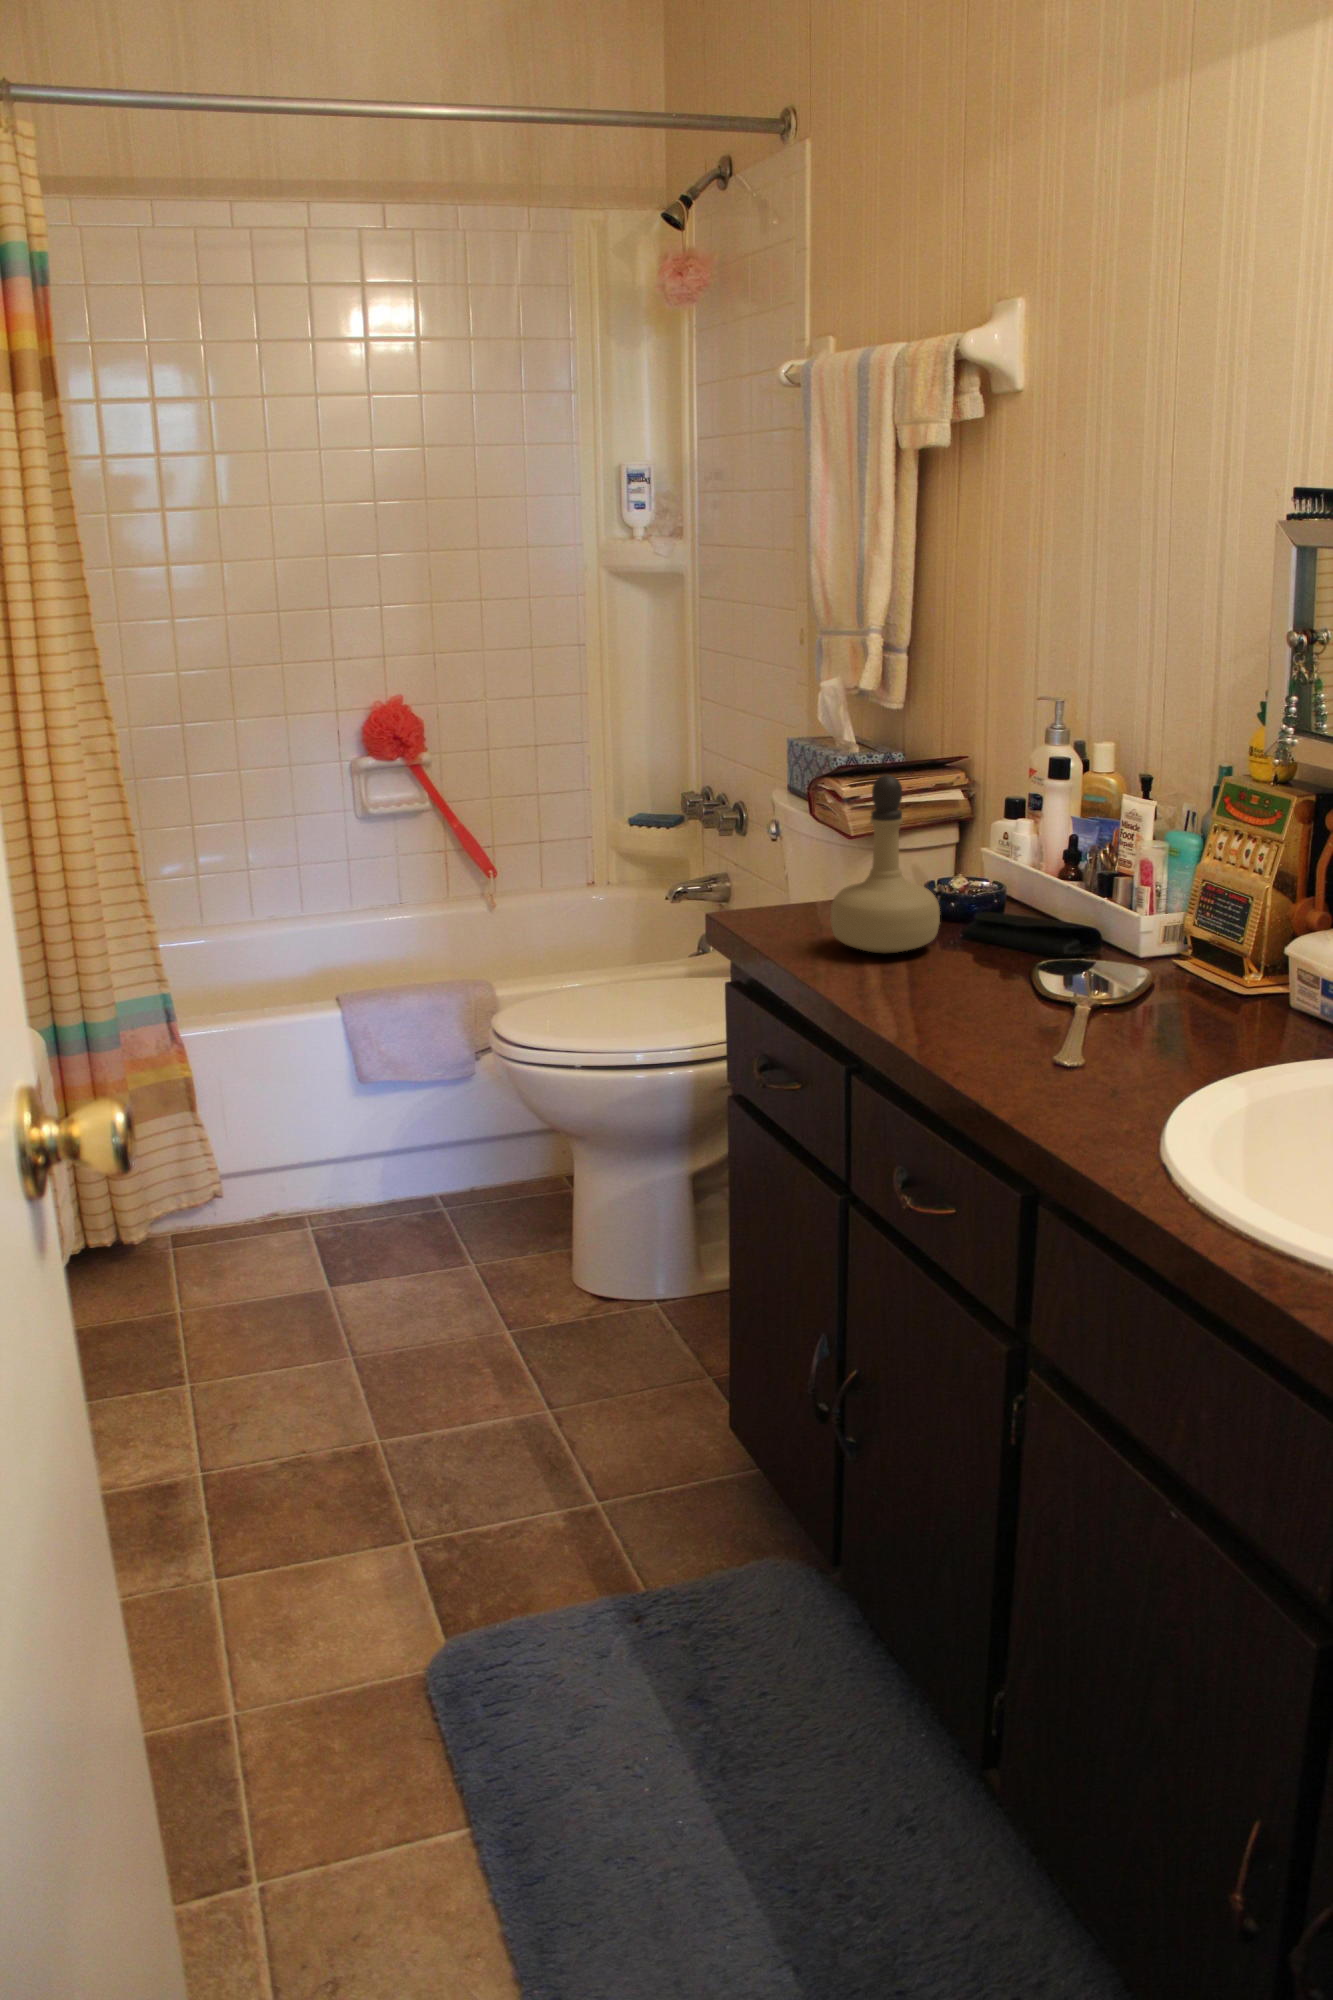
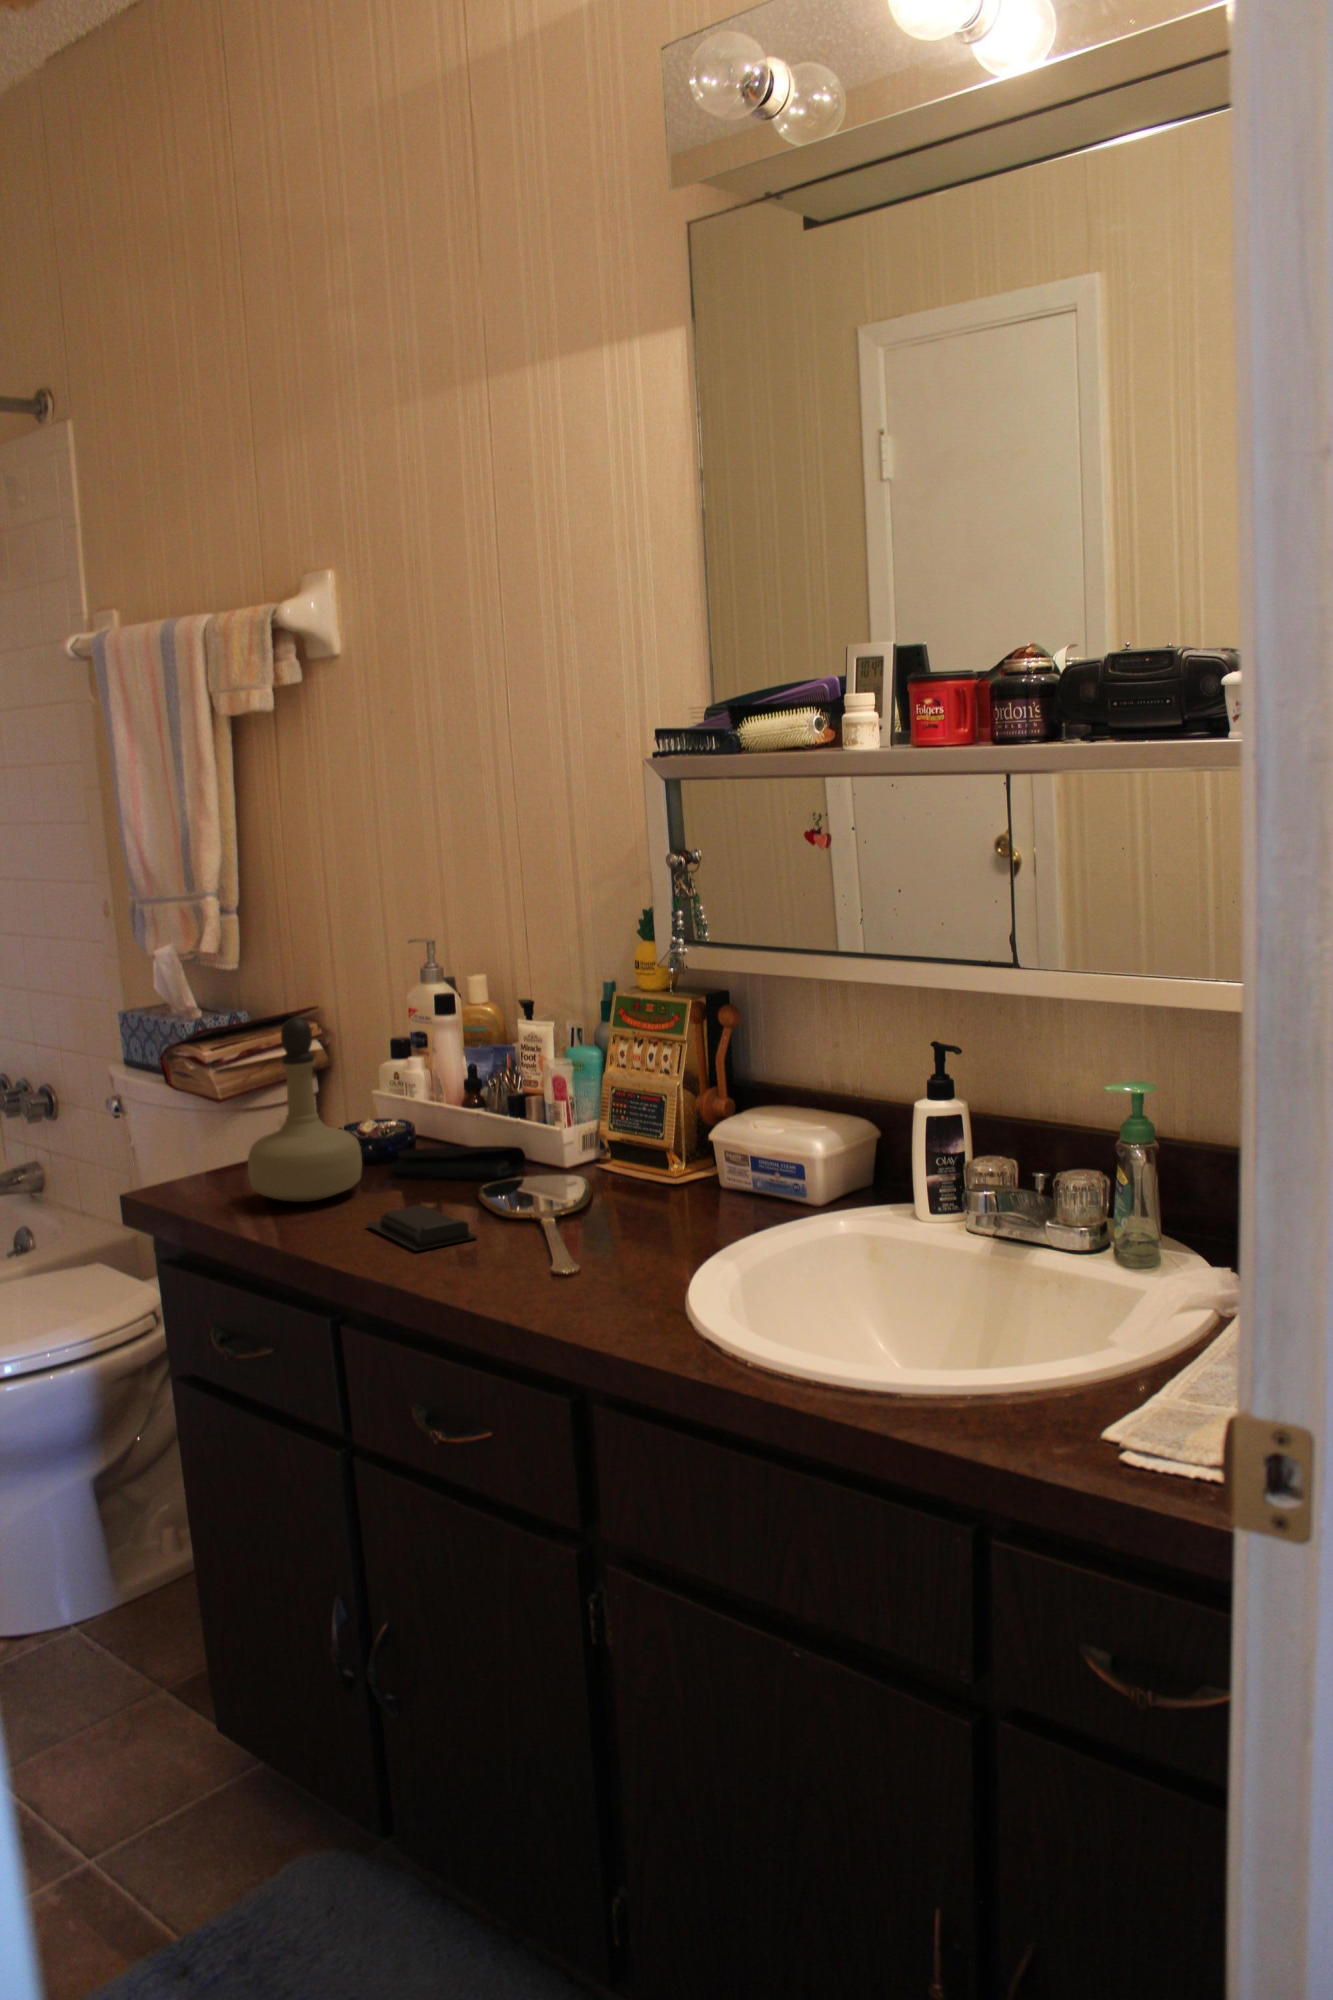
soap bar: none [918,974,1014,1021] -> present [366,1205,477,1251]

